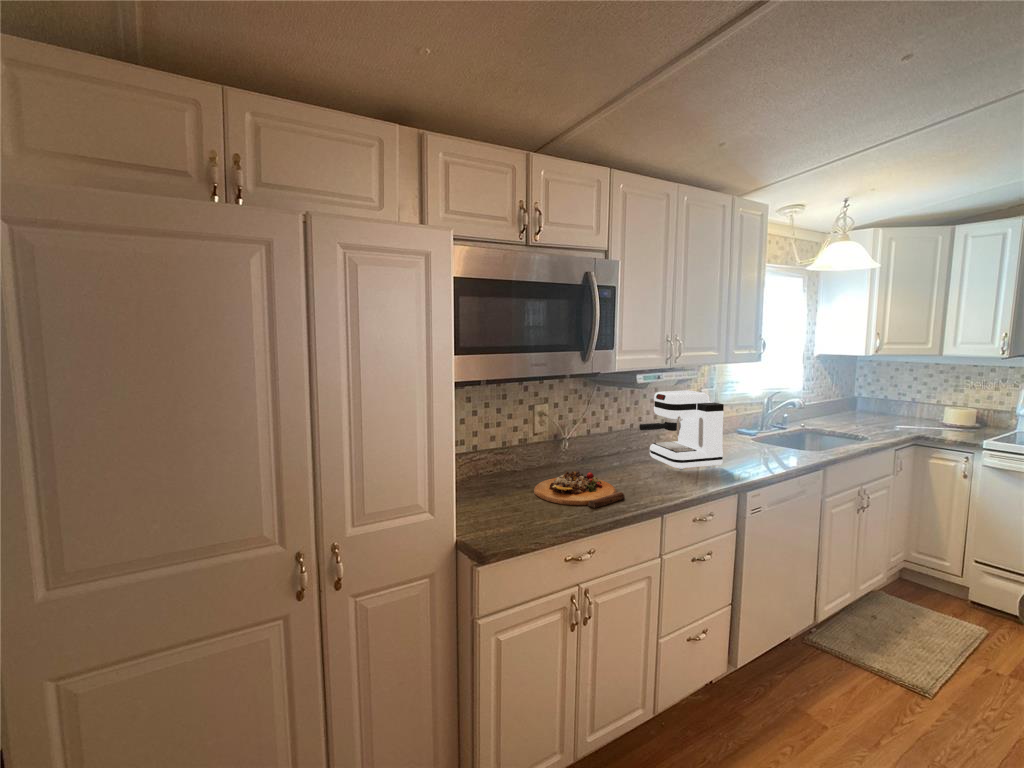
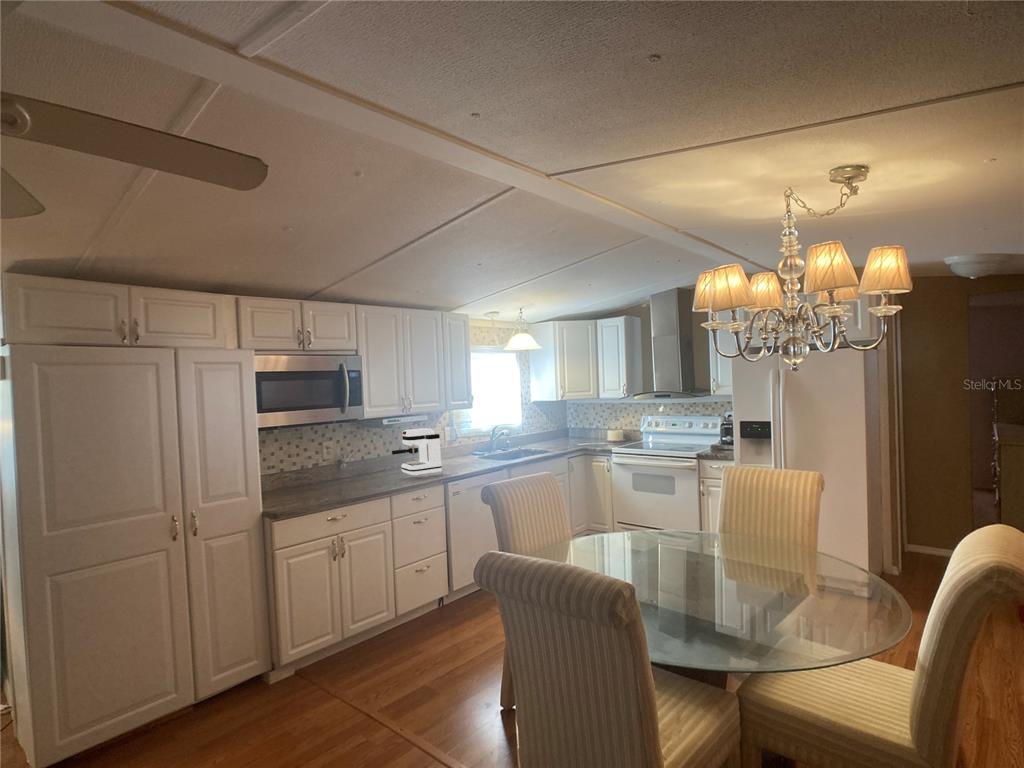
cutting board: present [534,471,625,508] -> none [316,479,370,495]

